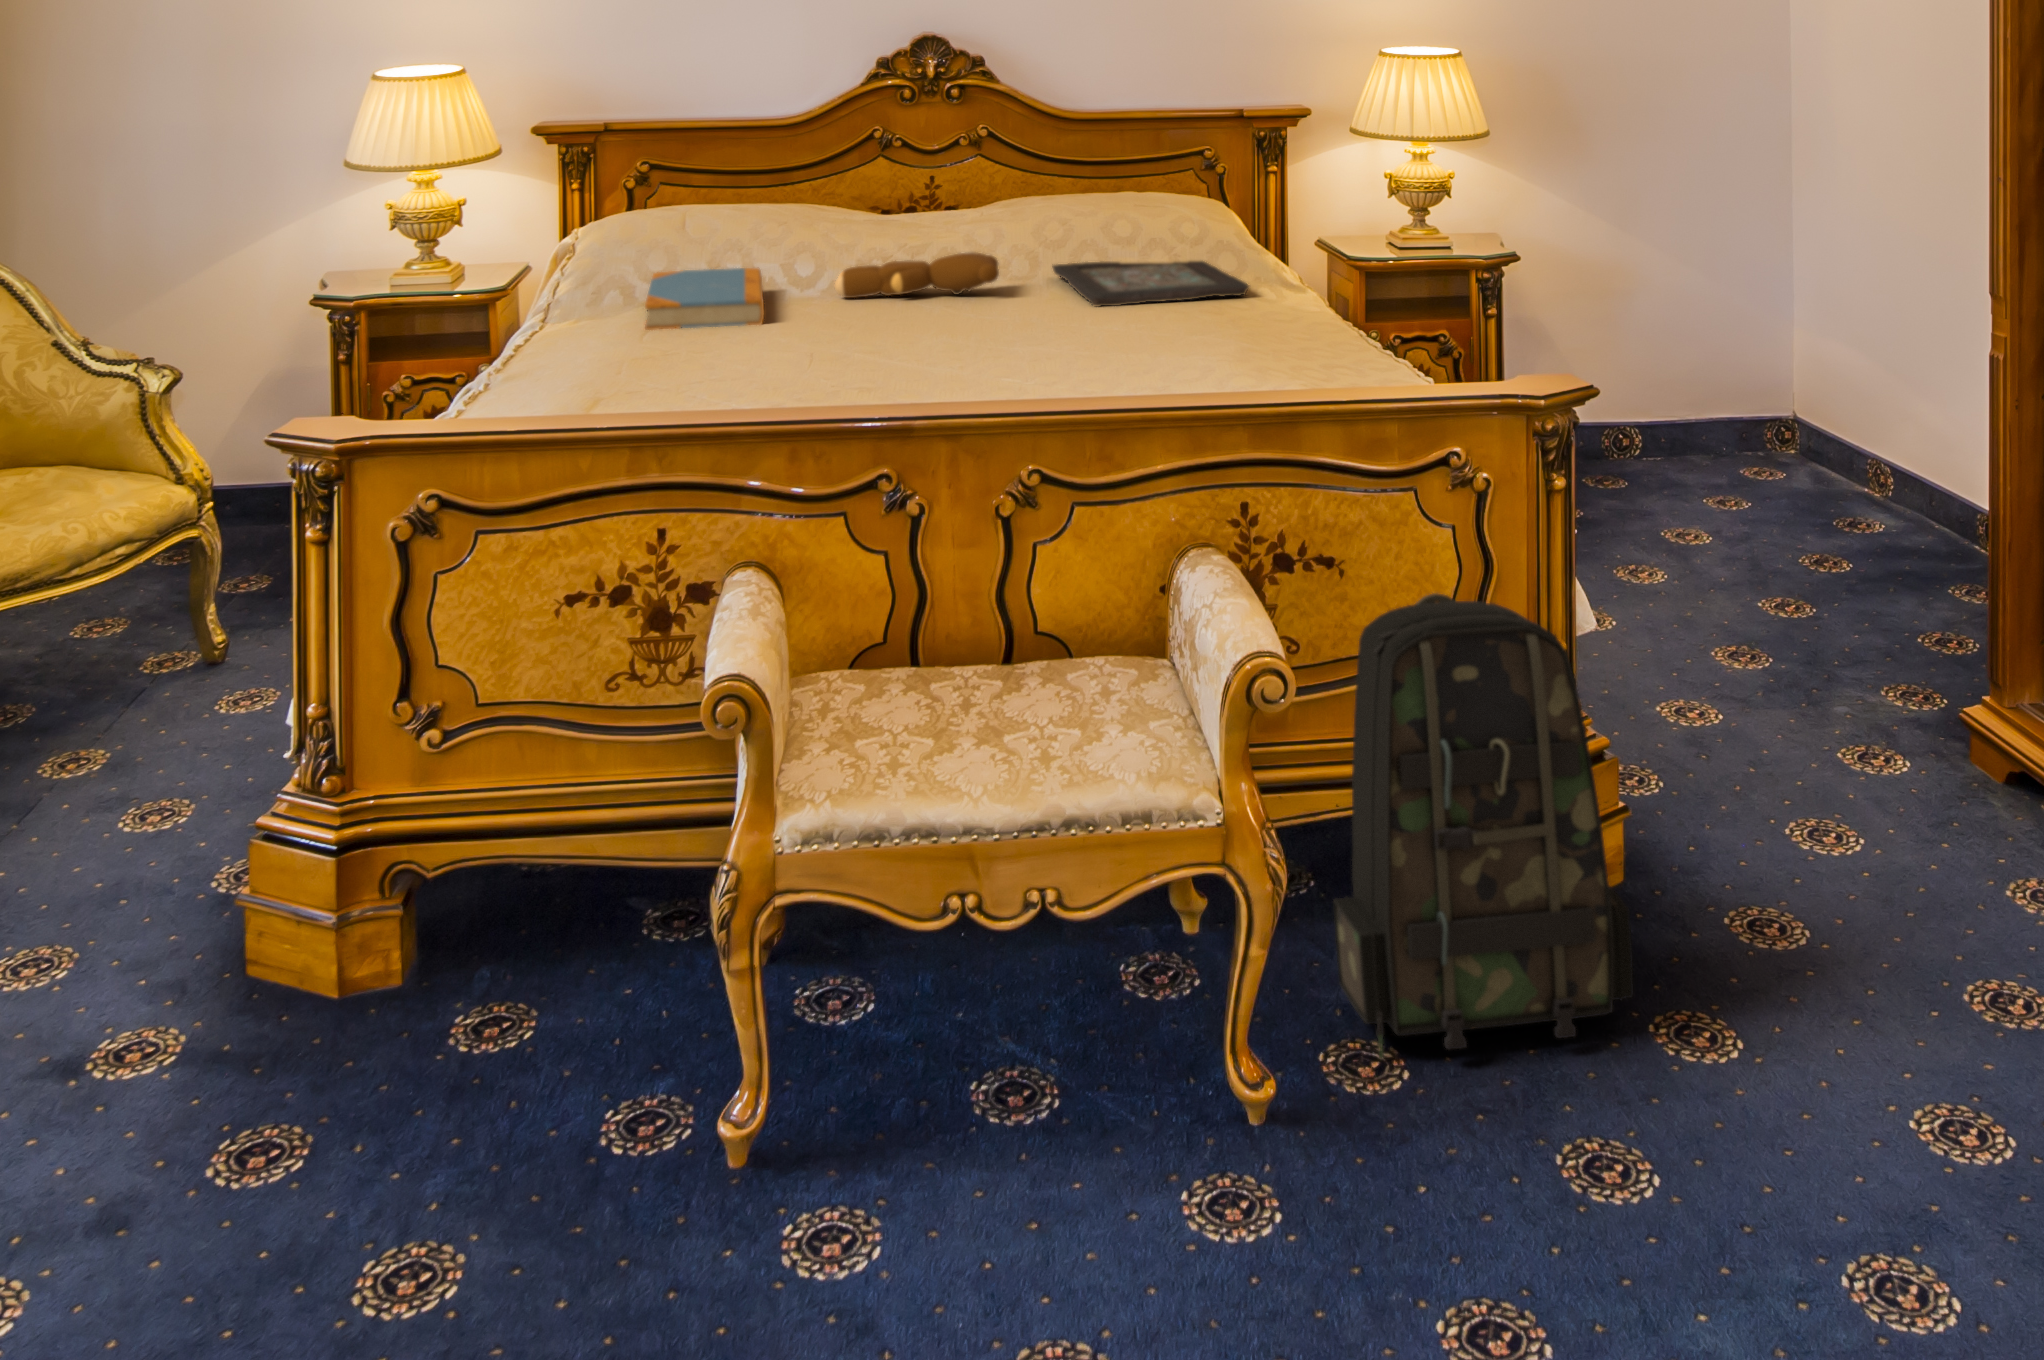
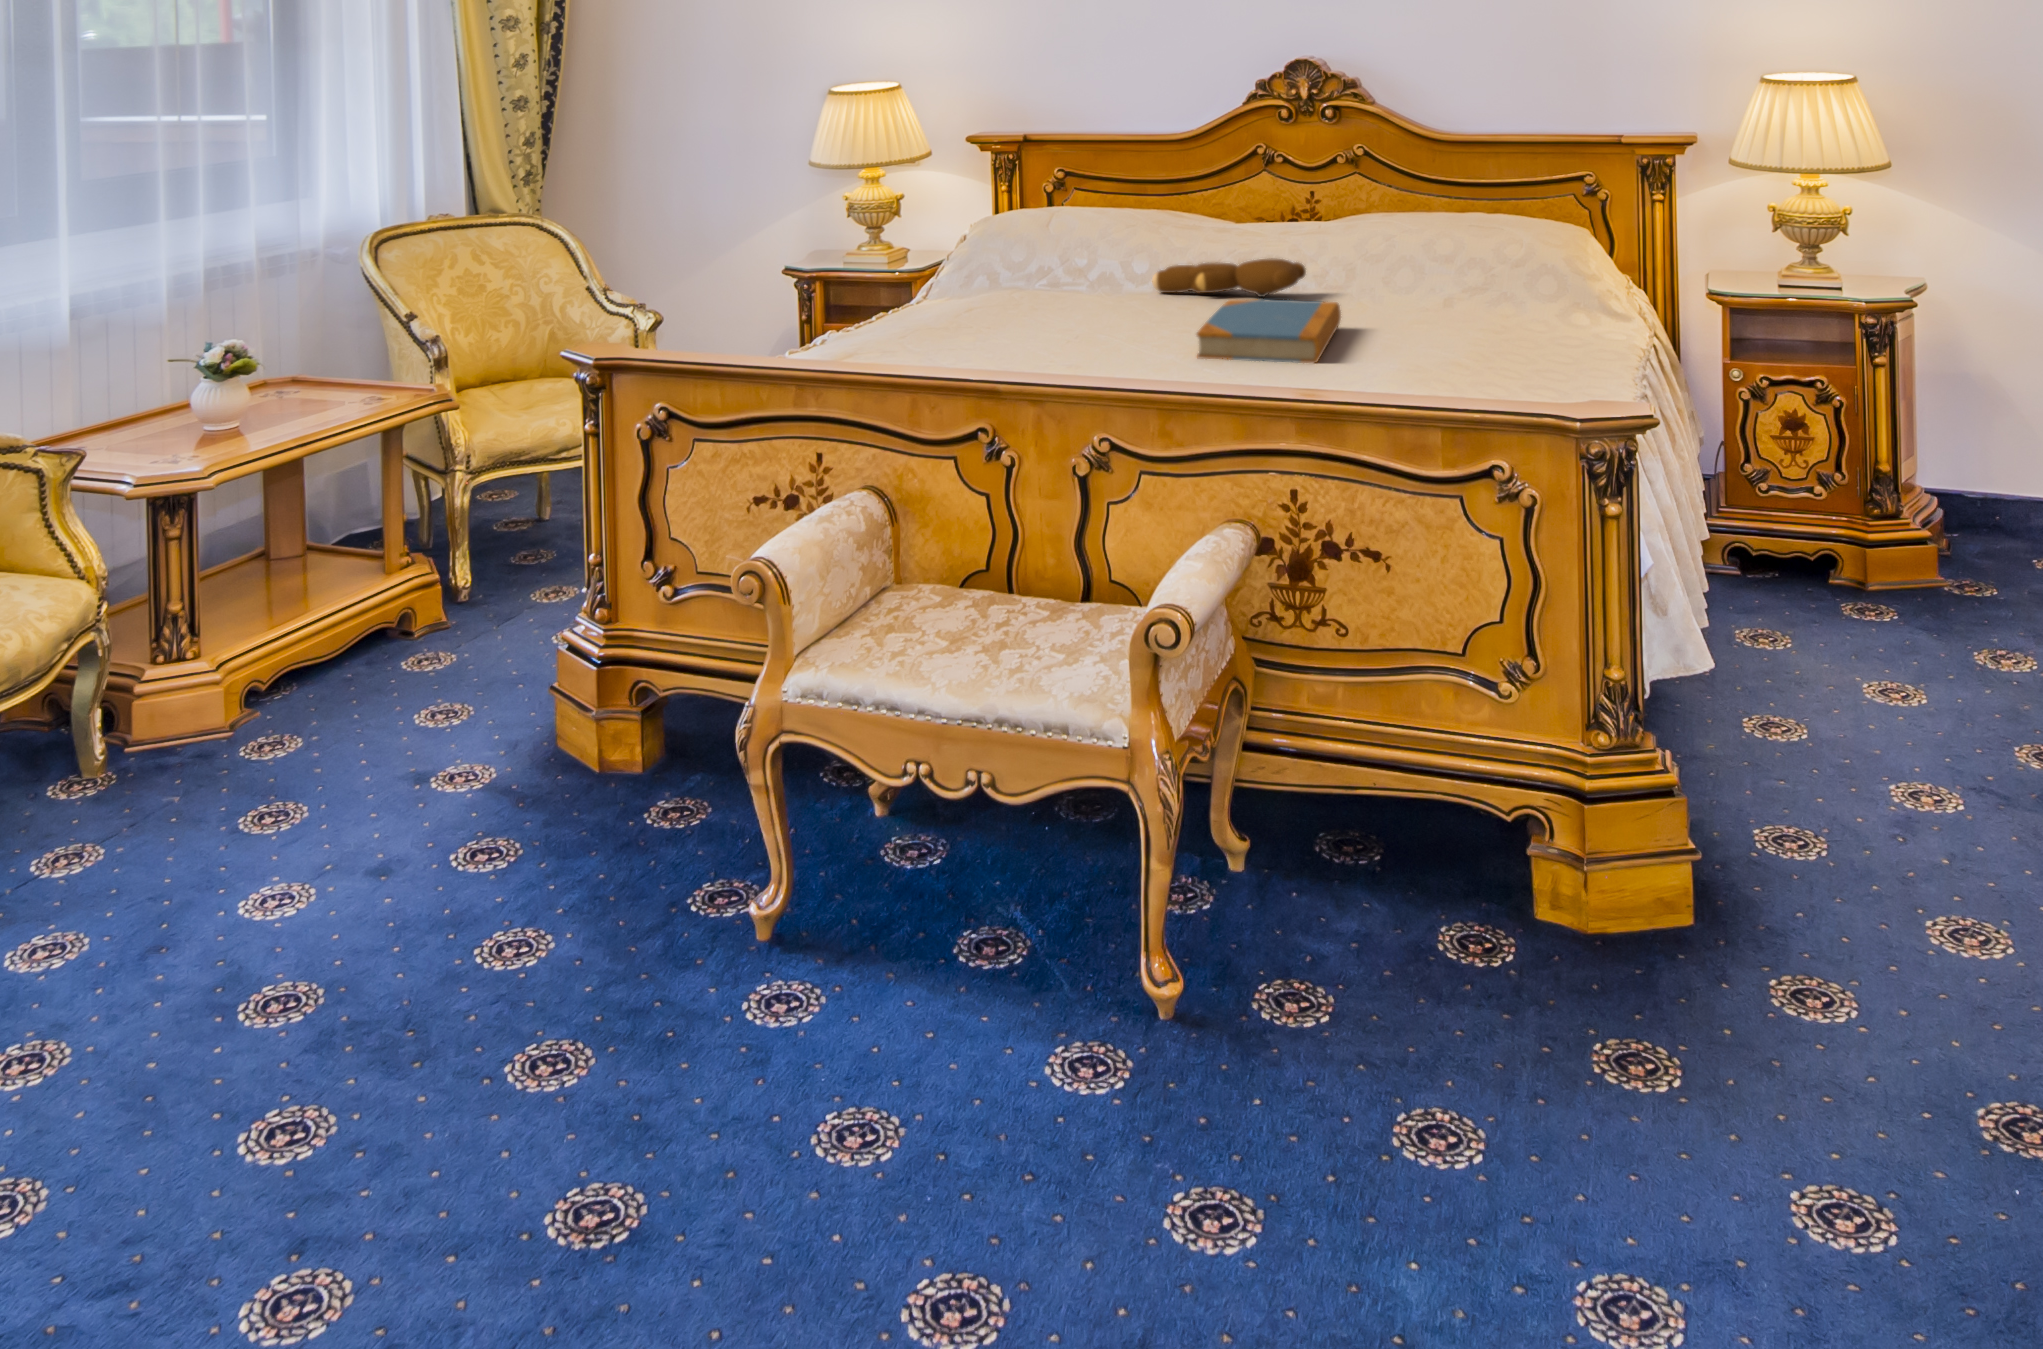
decorative tray: present [1053,261,1249,306] -> none [1367,277,1537,317]
book: present [645,268,764,330] -> present [1197,299,1341,363]
backpack: present [1334,593,1633,1058] -> none [1292,596,1576,1038]

